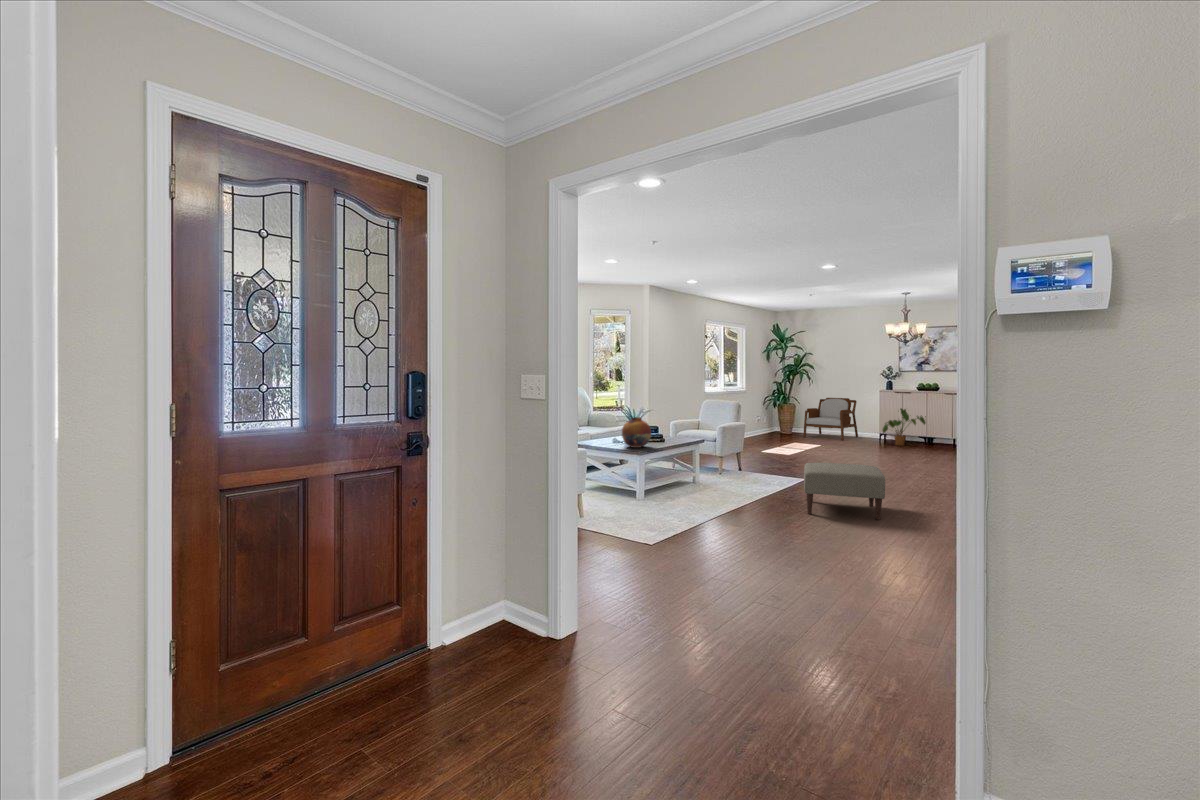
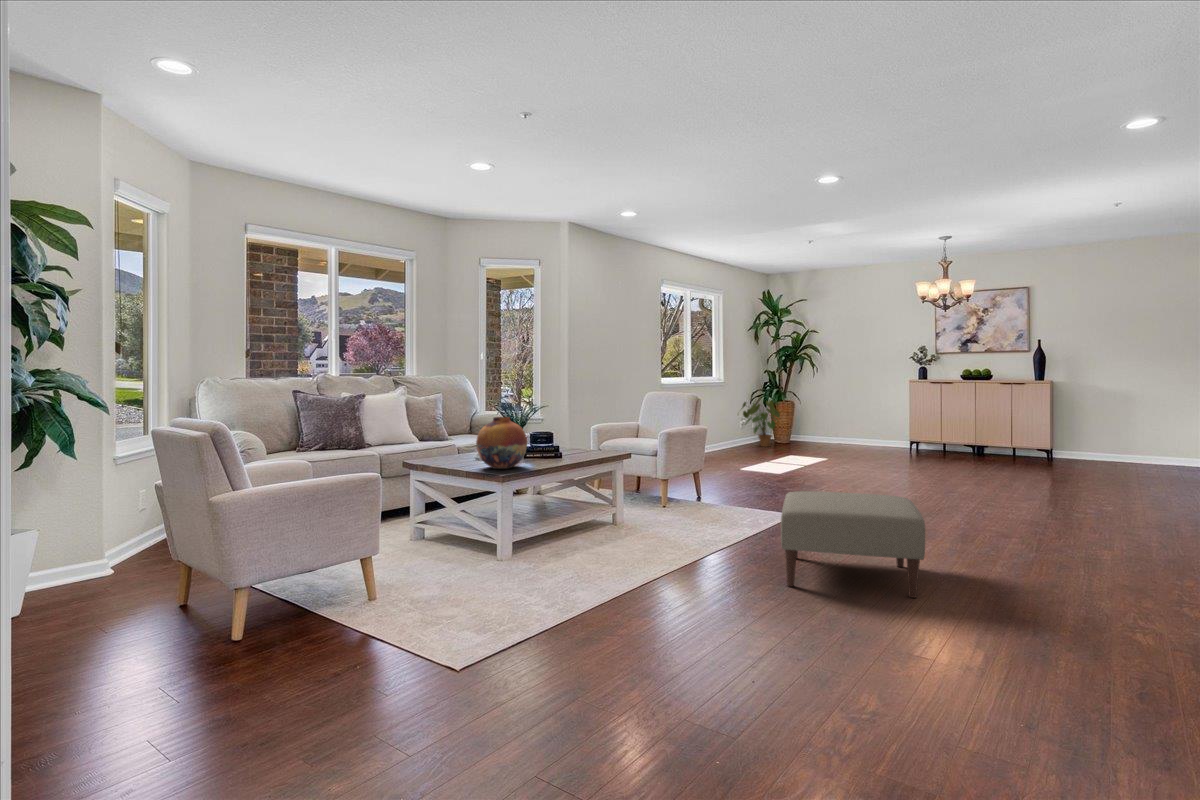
armchair: present [803,398,858,440] -> none [804,392,881,451]
house plant: present [883,409,926,446] -> present [741,400,780,447]

